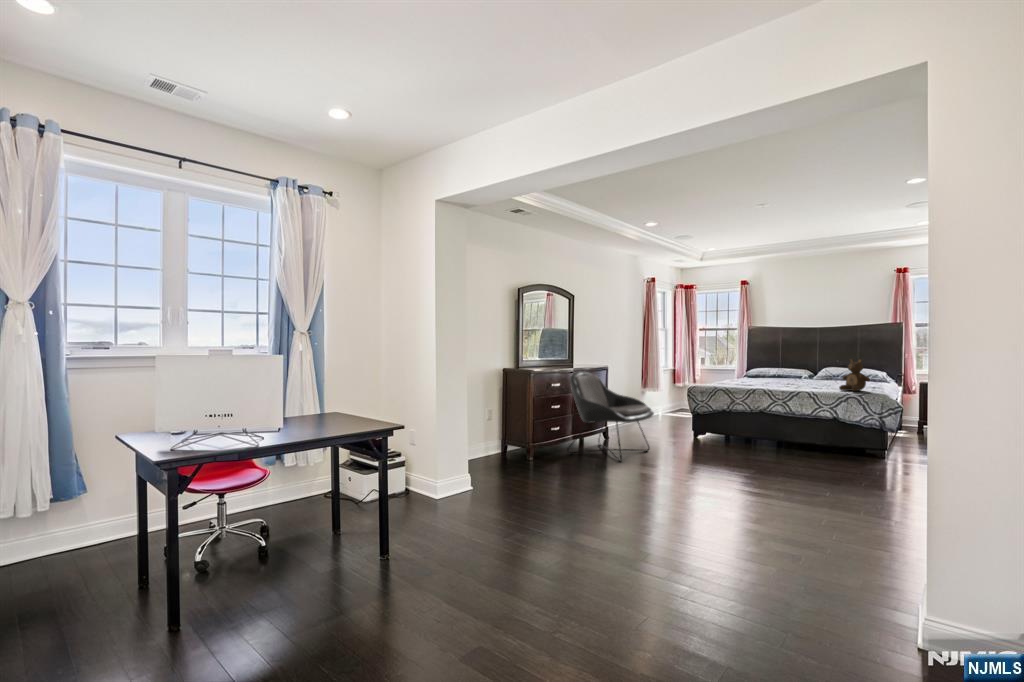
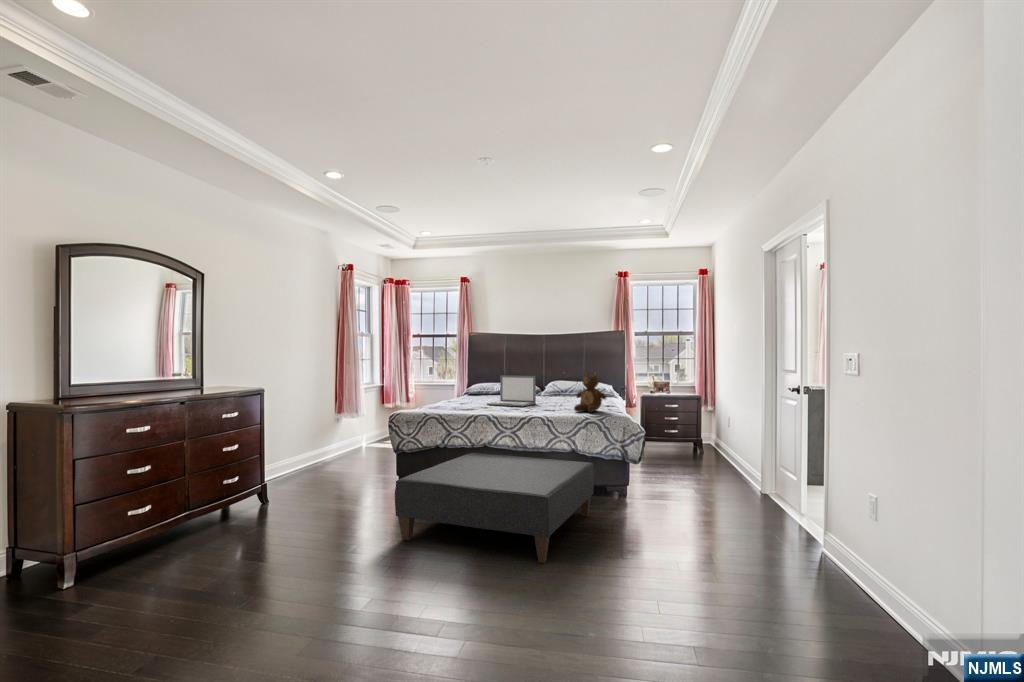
laptop: none [763,361,807,386] -> present [487,375,536,406]
lounge chair: present [567,371,654,462] -> none [139,402,323,578]
ottoman: none [699,415,849,478] -> present [395,453,594,563]

